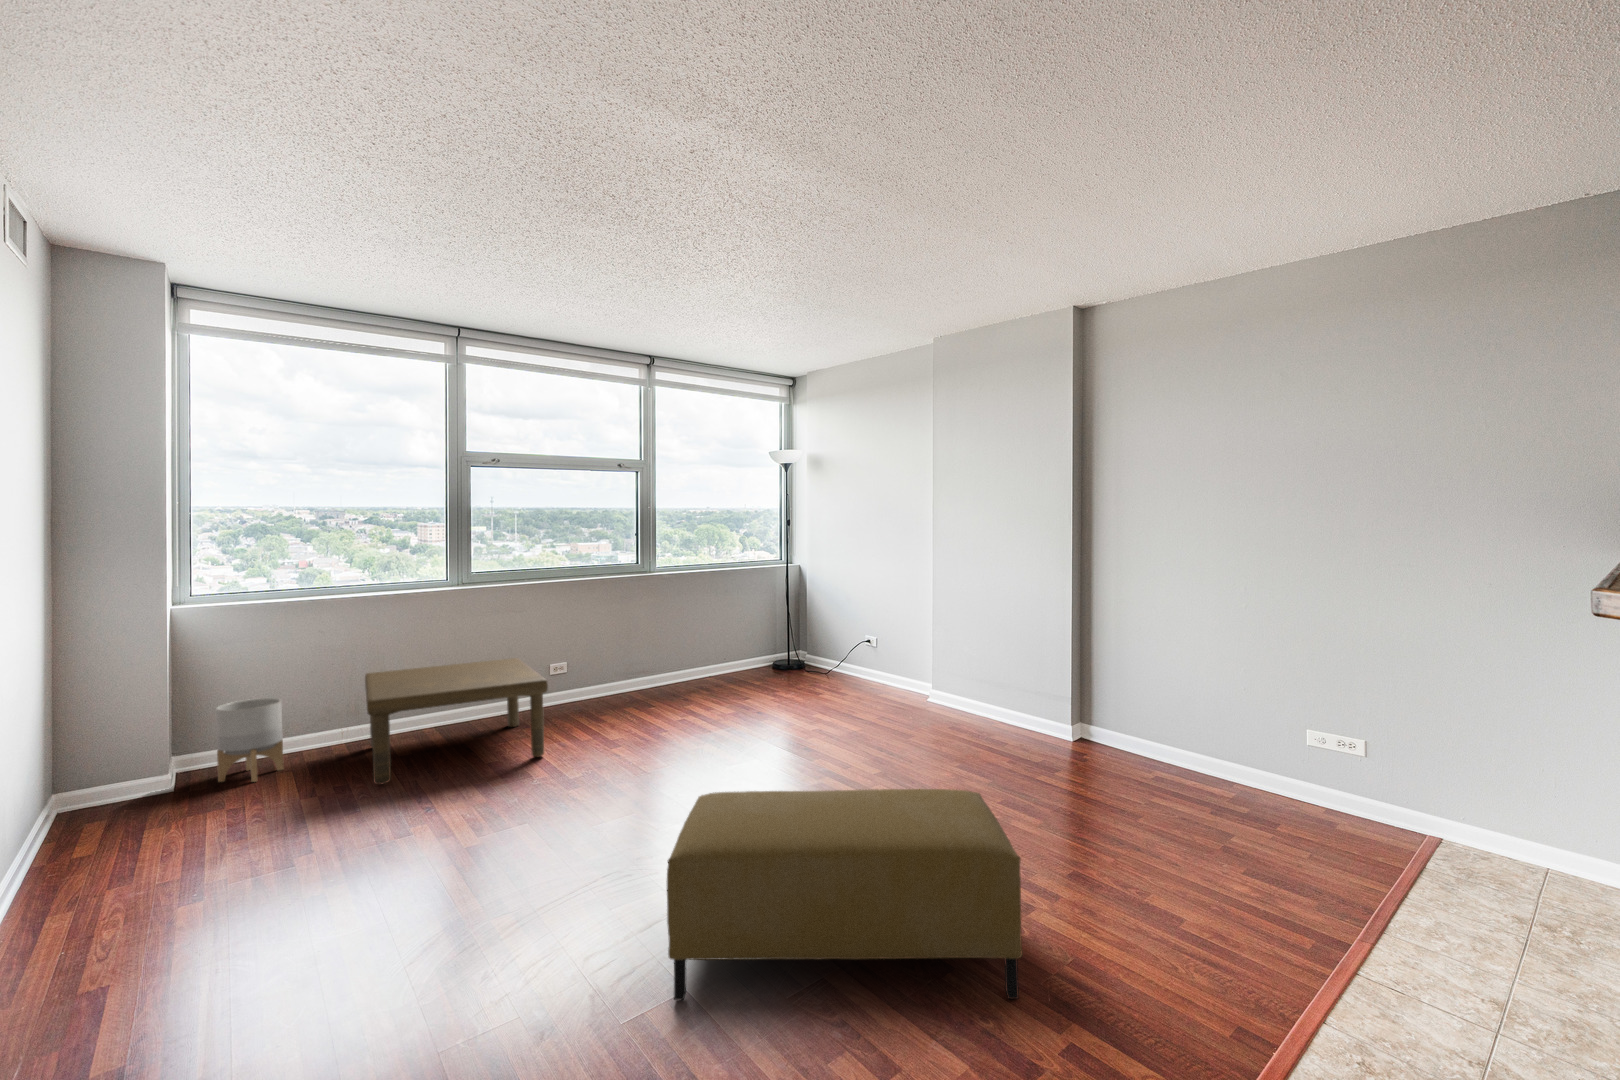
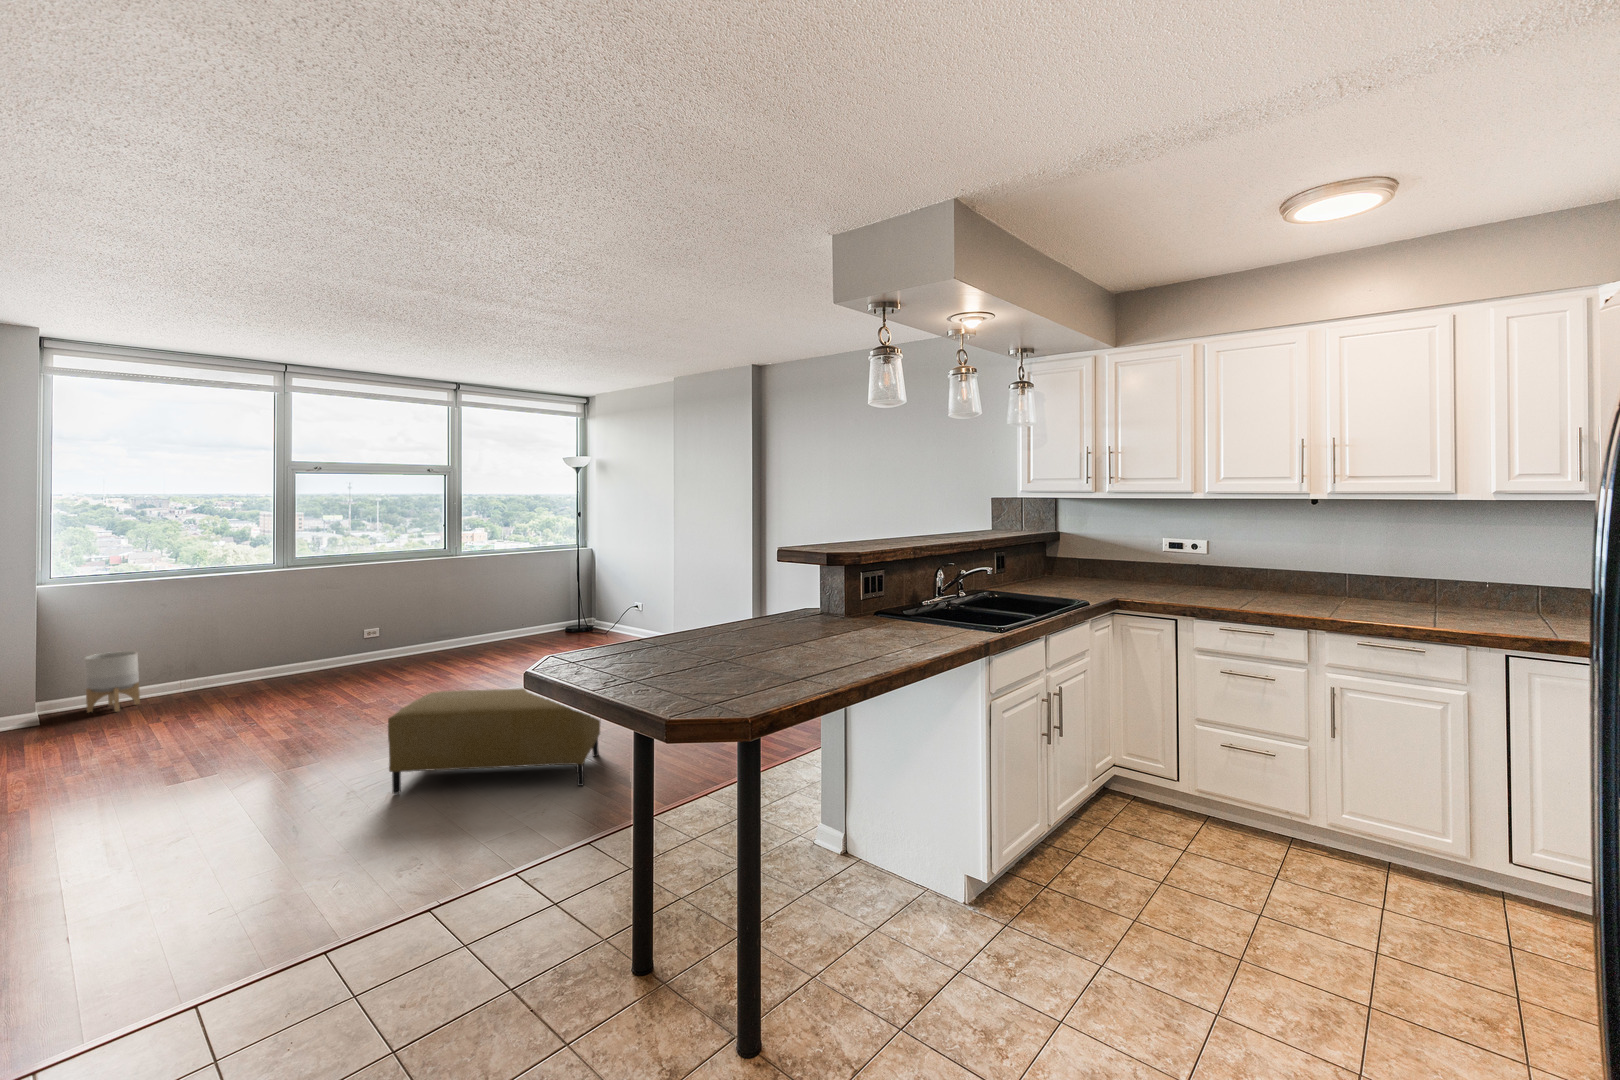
coffee table: present [365,658,548,784] -> none [206,622,354,710]

